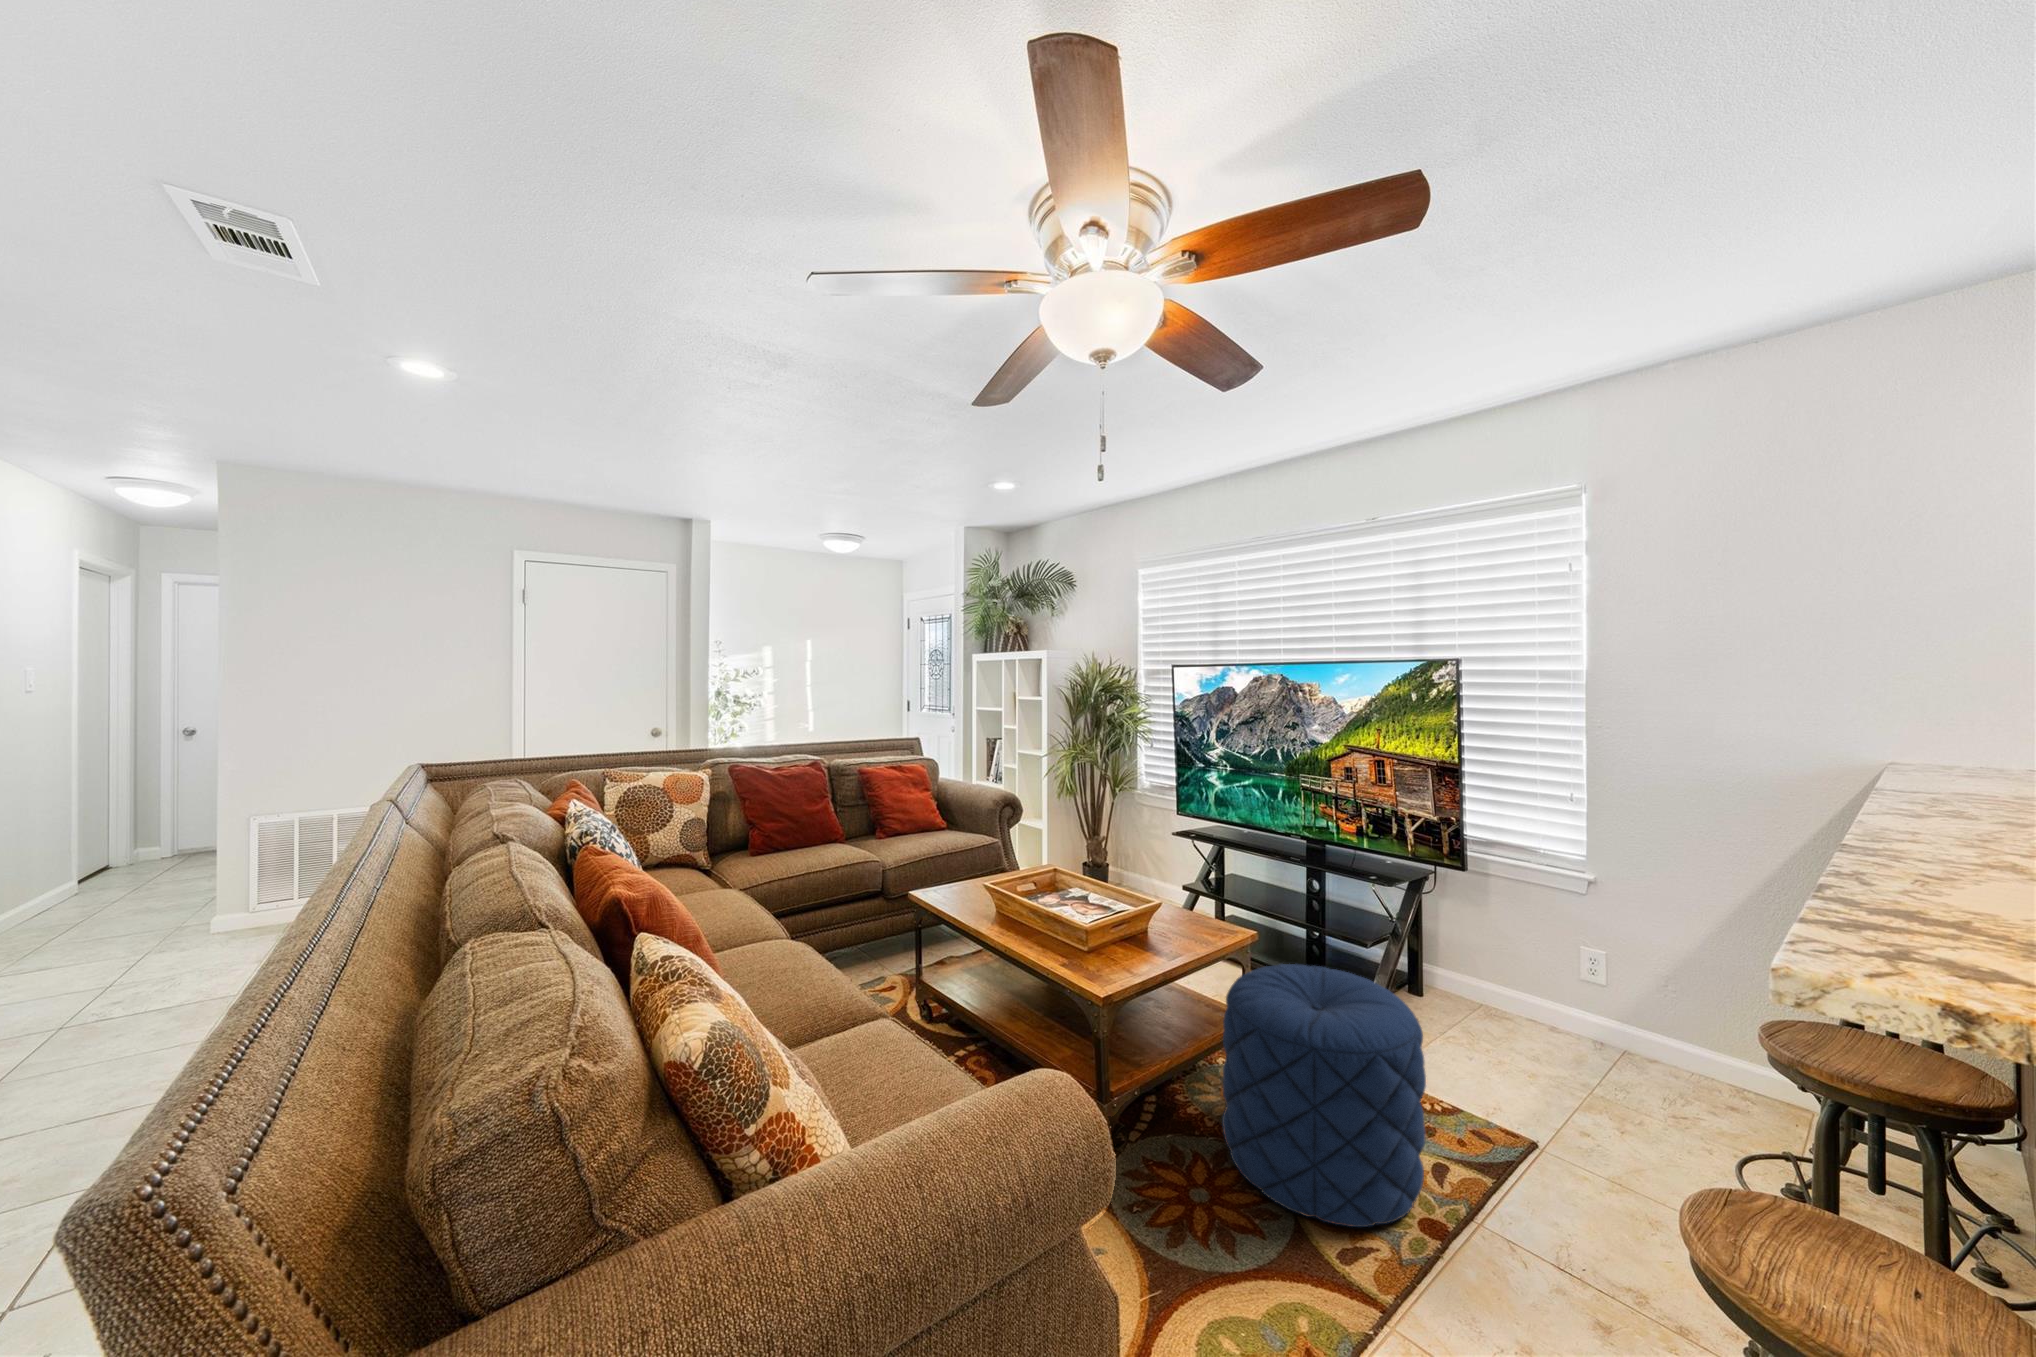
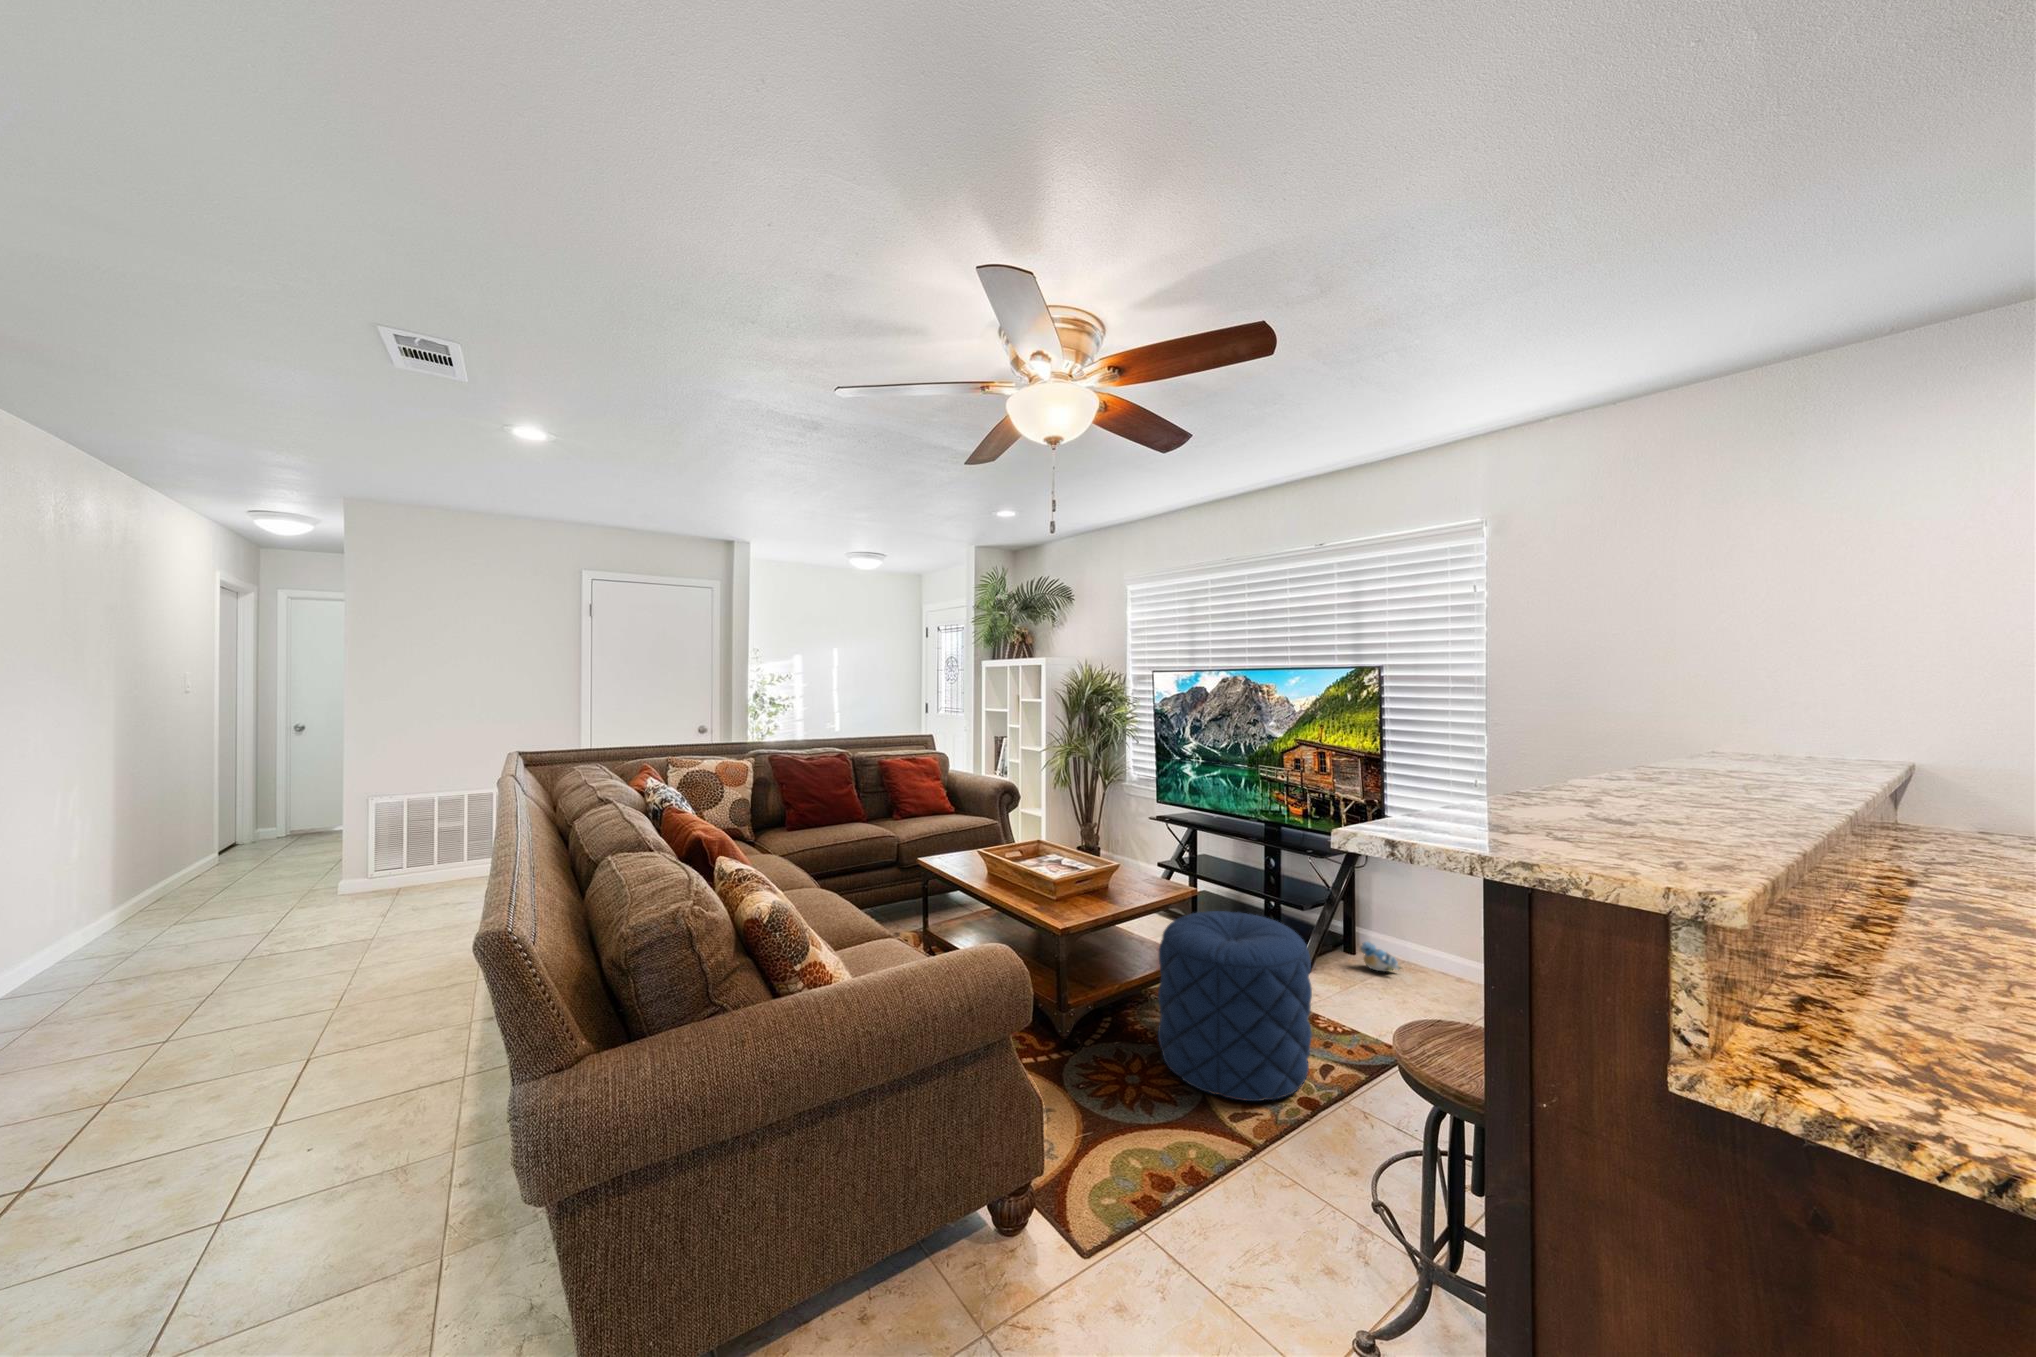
plush toy: none [1432,984,1484,1019] -> present [1361,942,1401,972]

